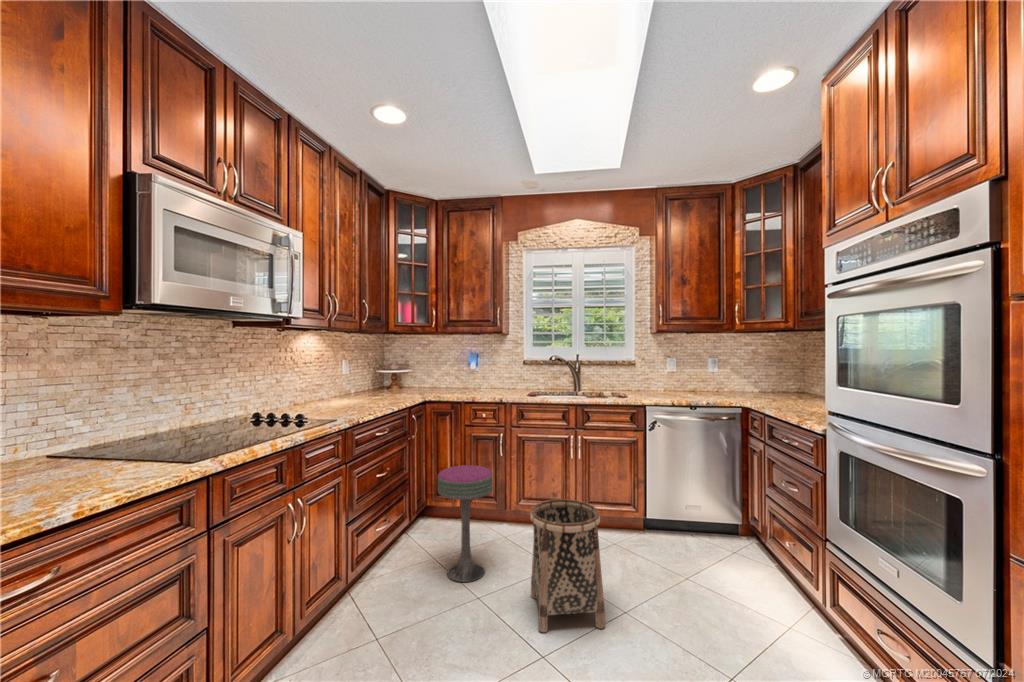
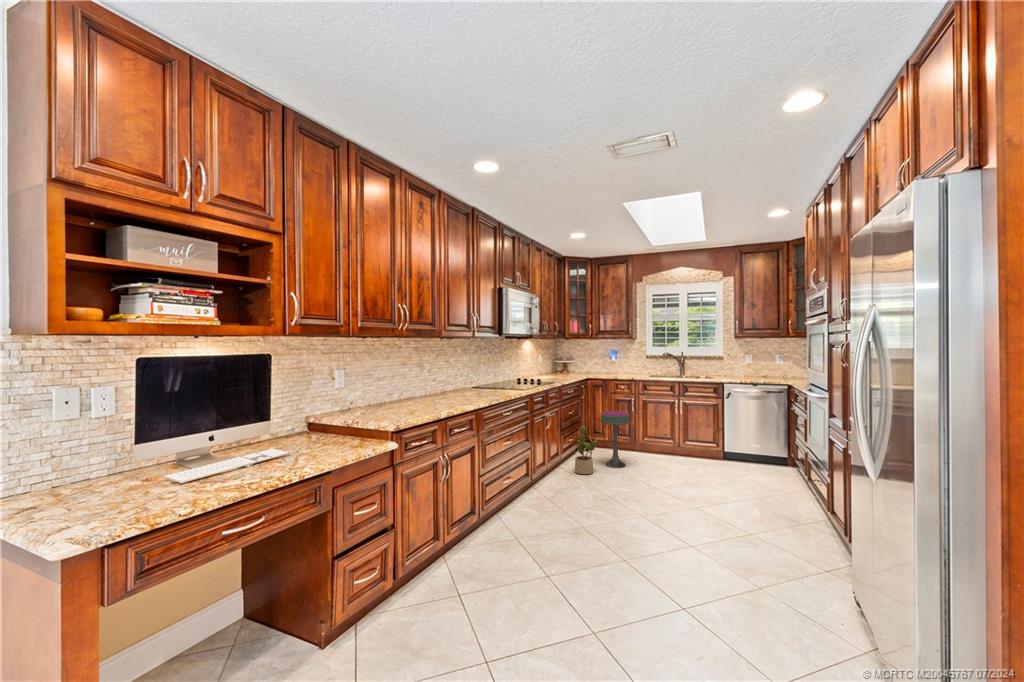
basket: present [530,499,605,632] -> none [650,426,688,484]
potted plant: none [375,511,428,622] -> present [575,425,598,474]

